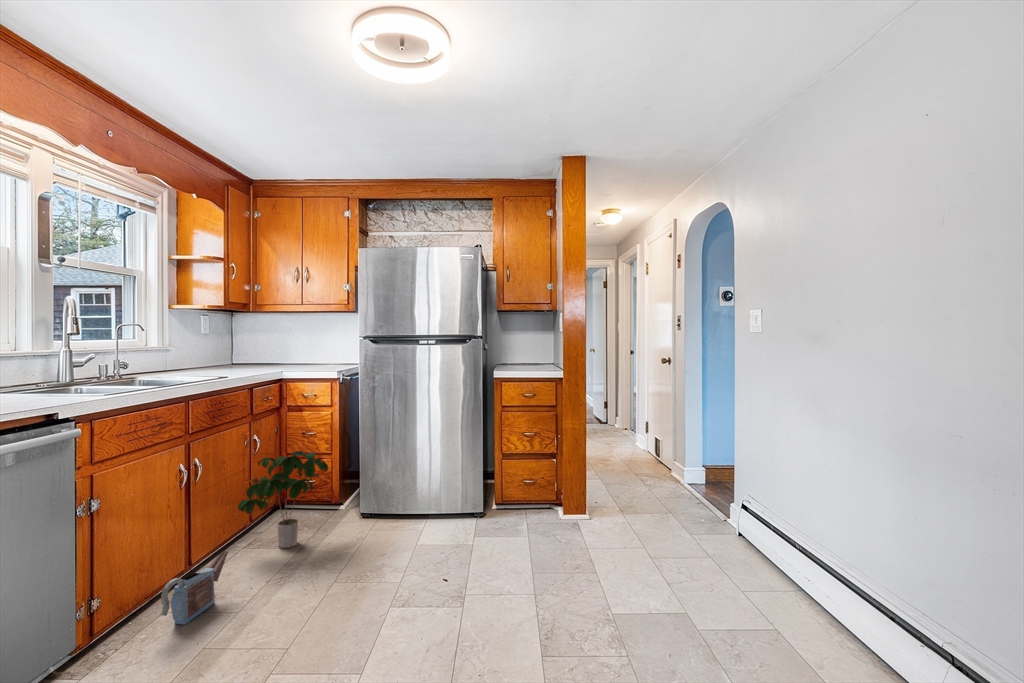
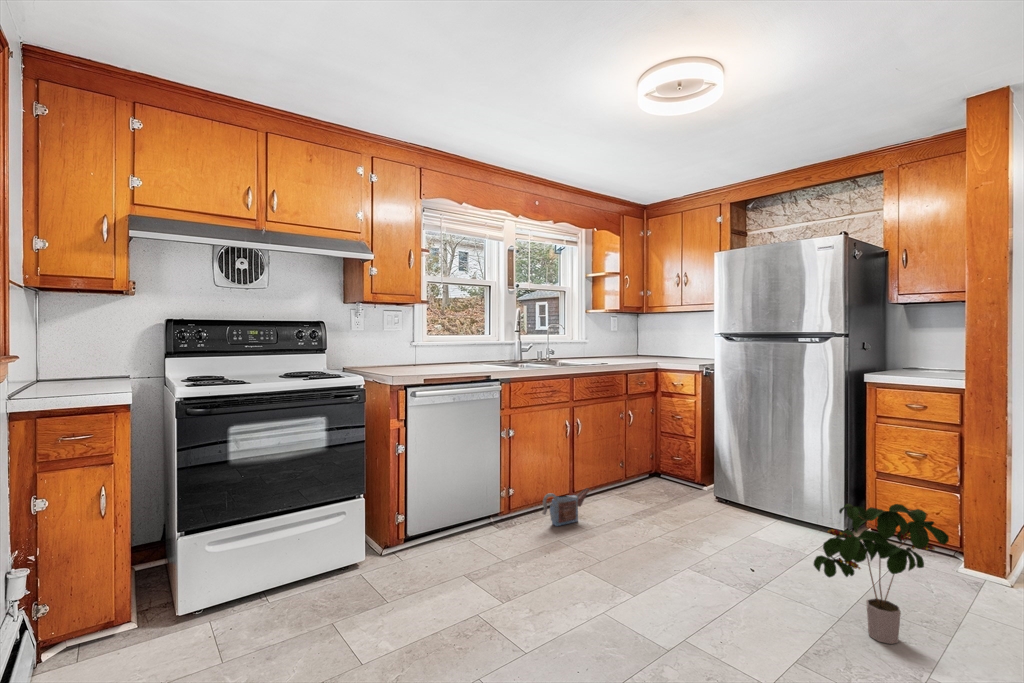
potted plant: present [238,451,328,548] -> present [814,504,949,644]

